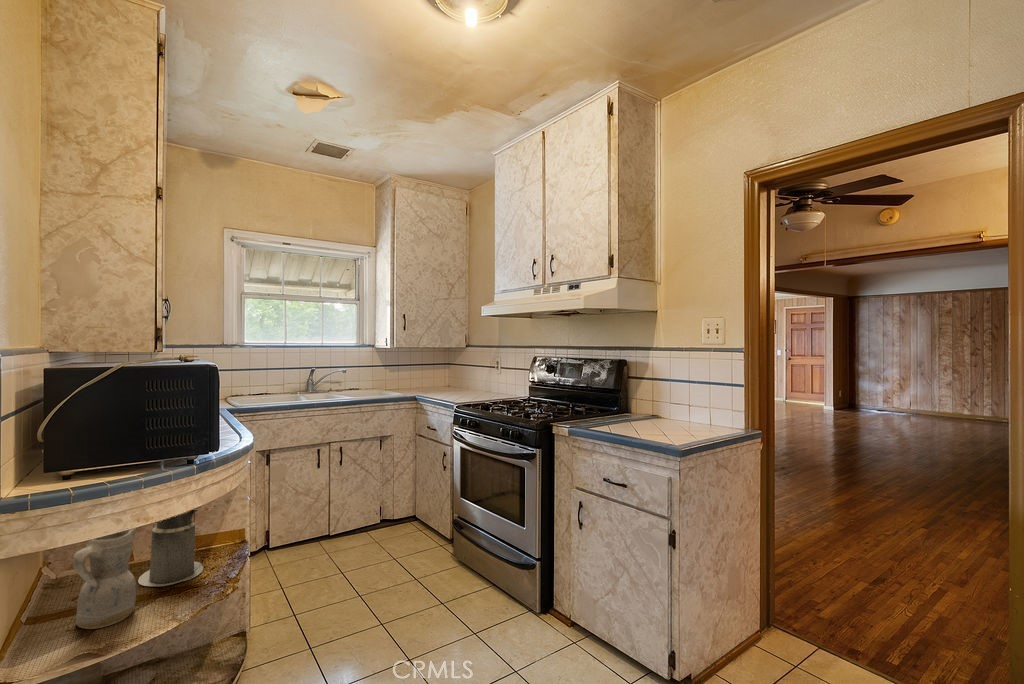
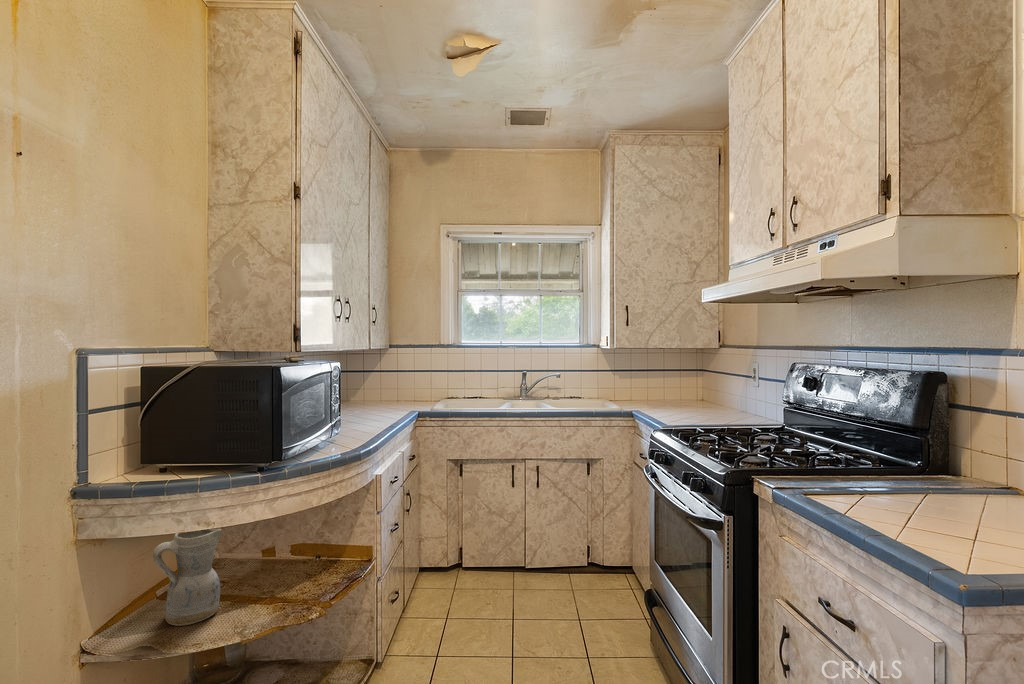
canister: present [138,509,203,586] -> none [253,503,314,593]

